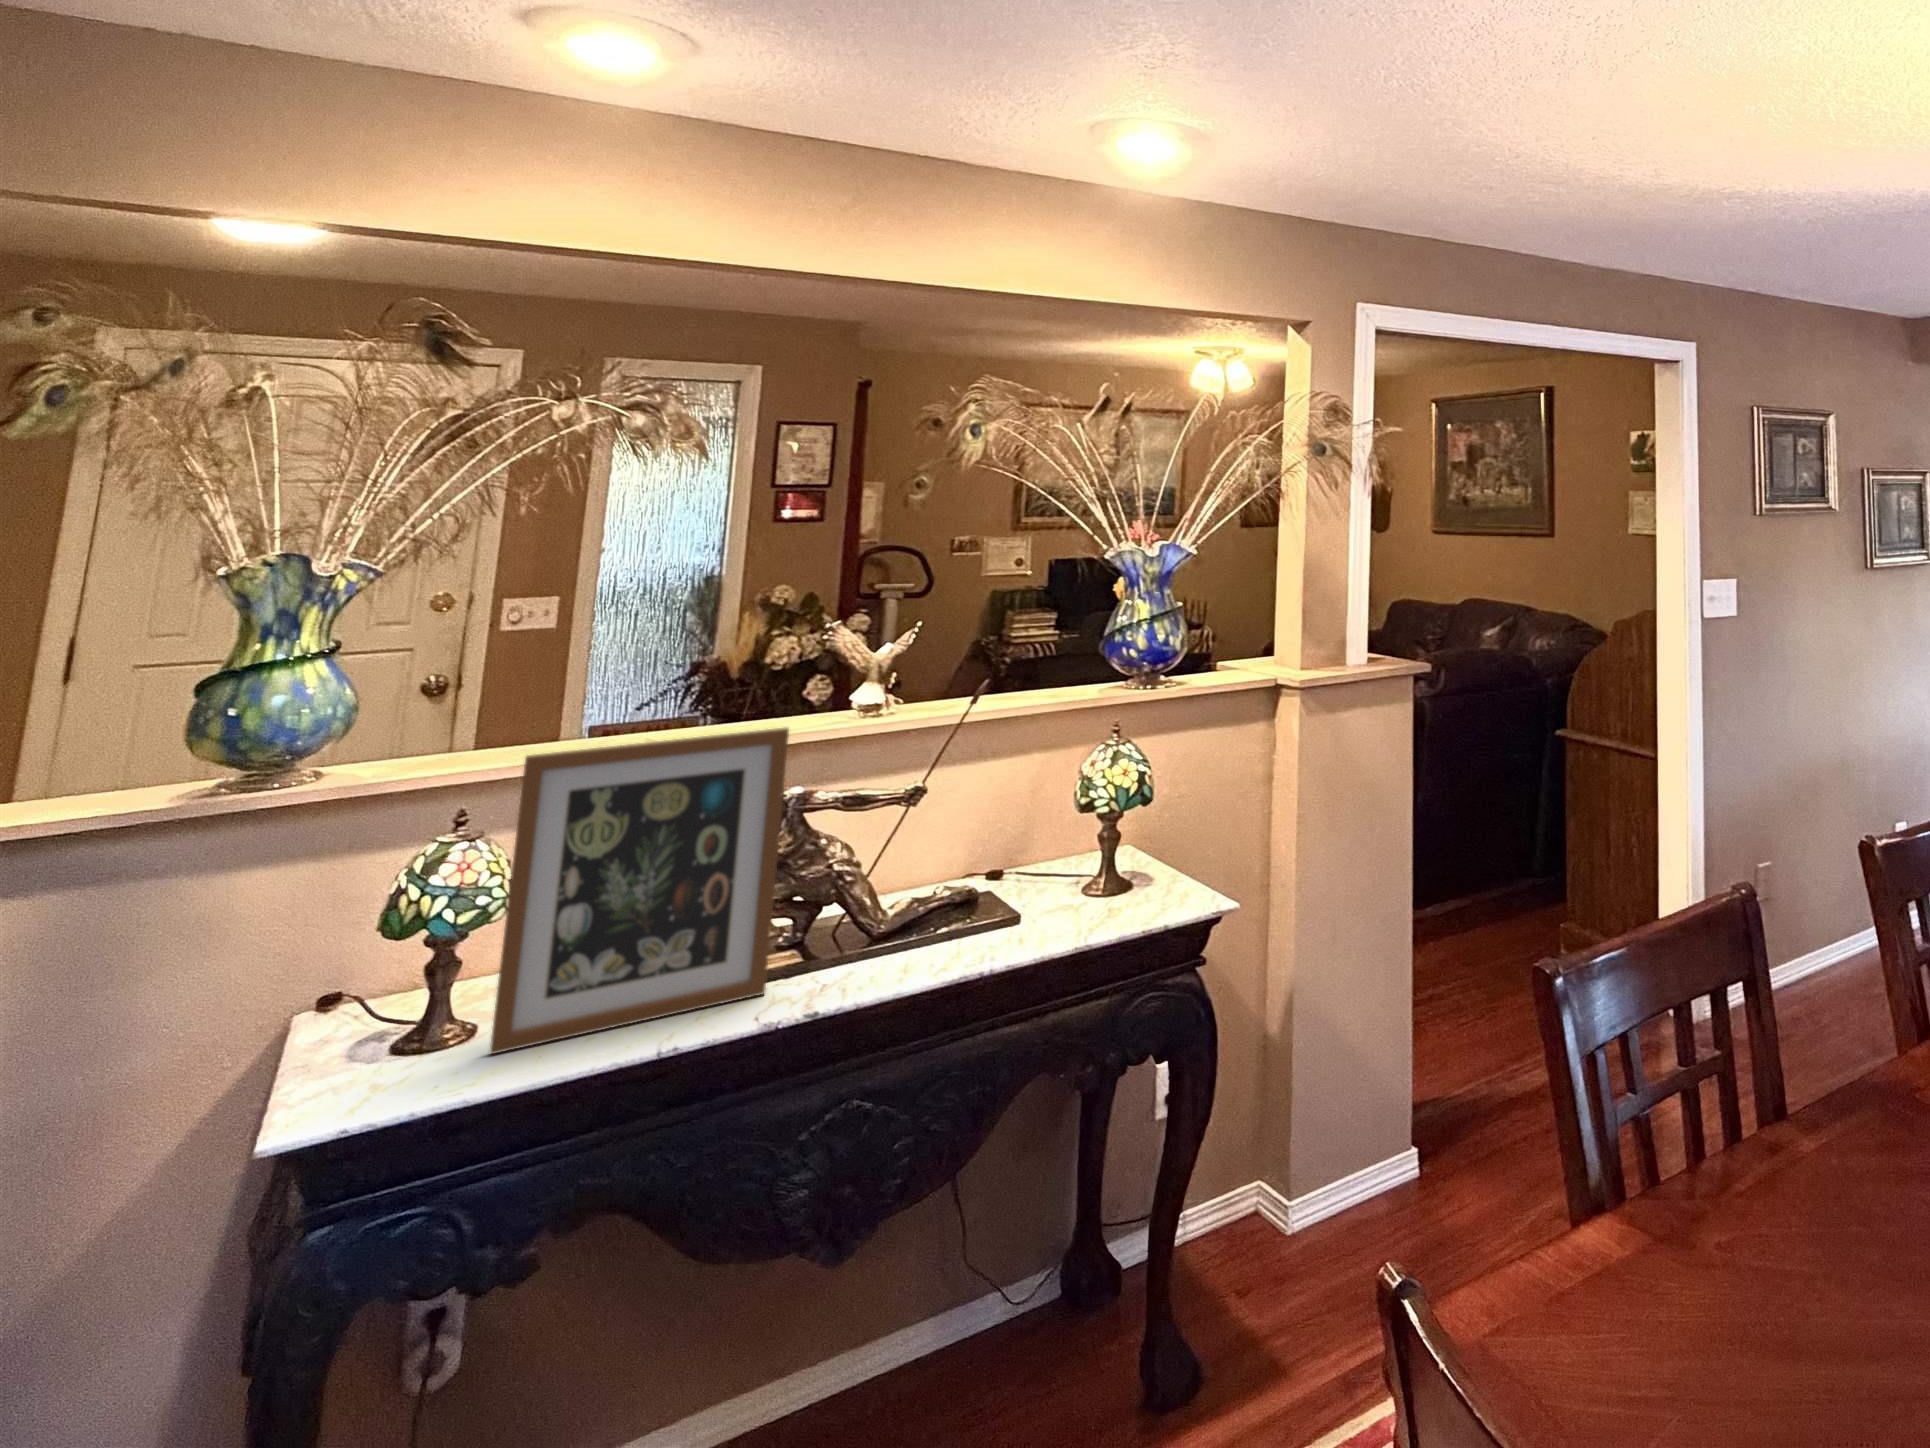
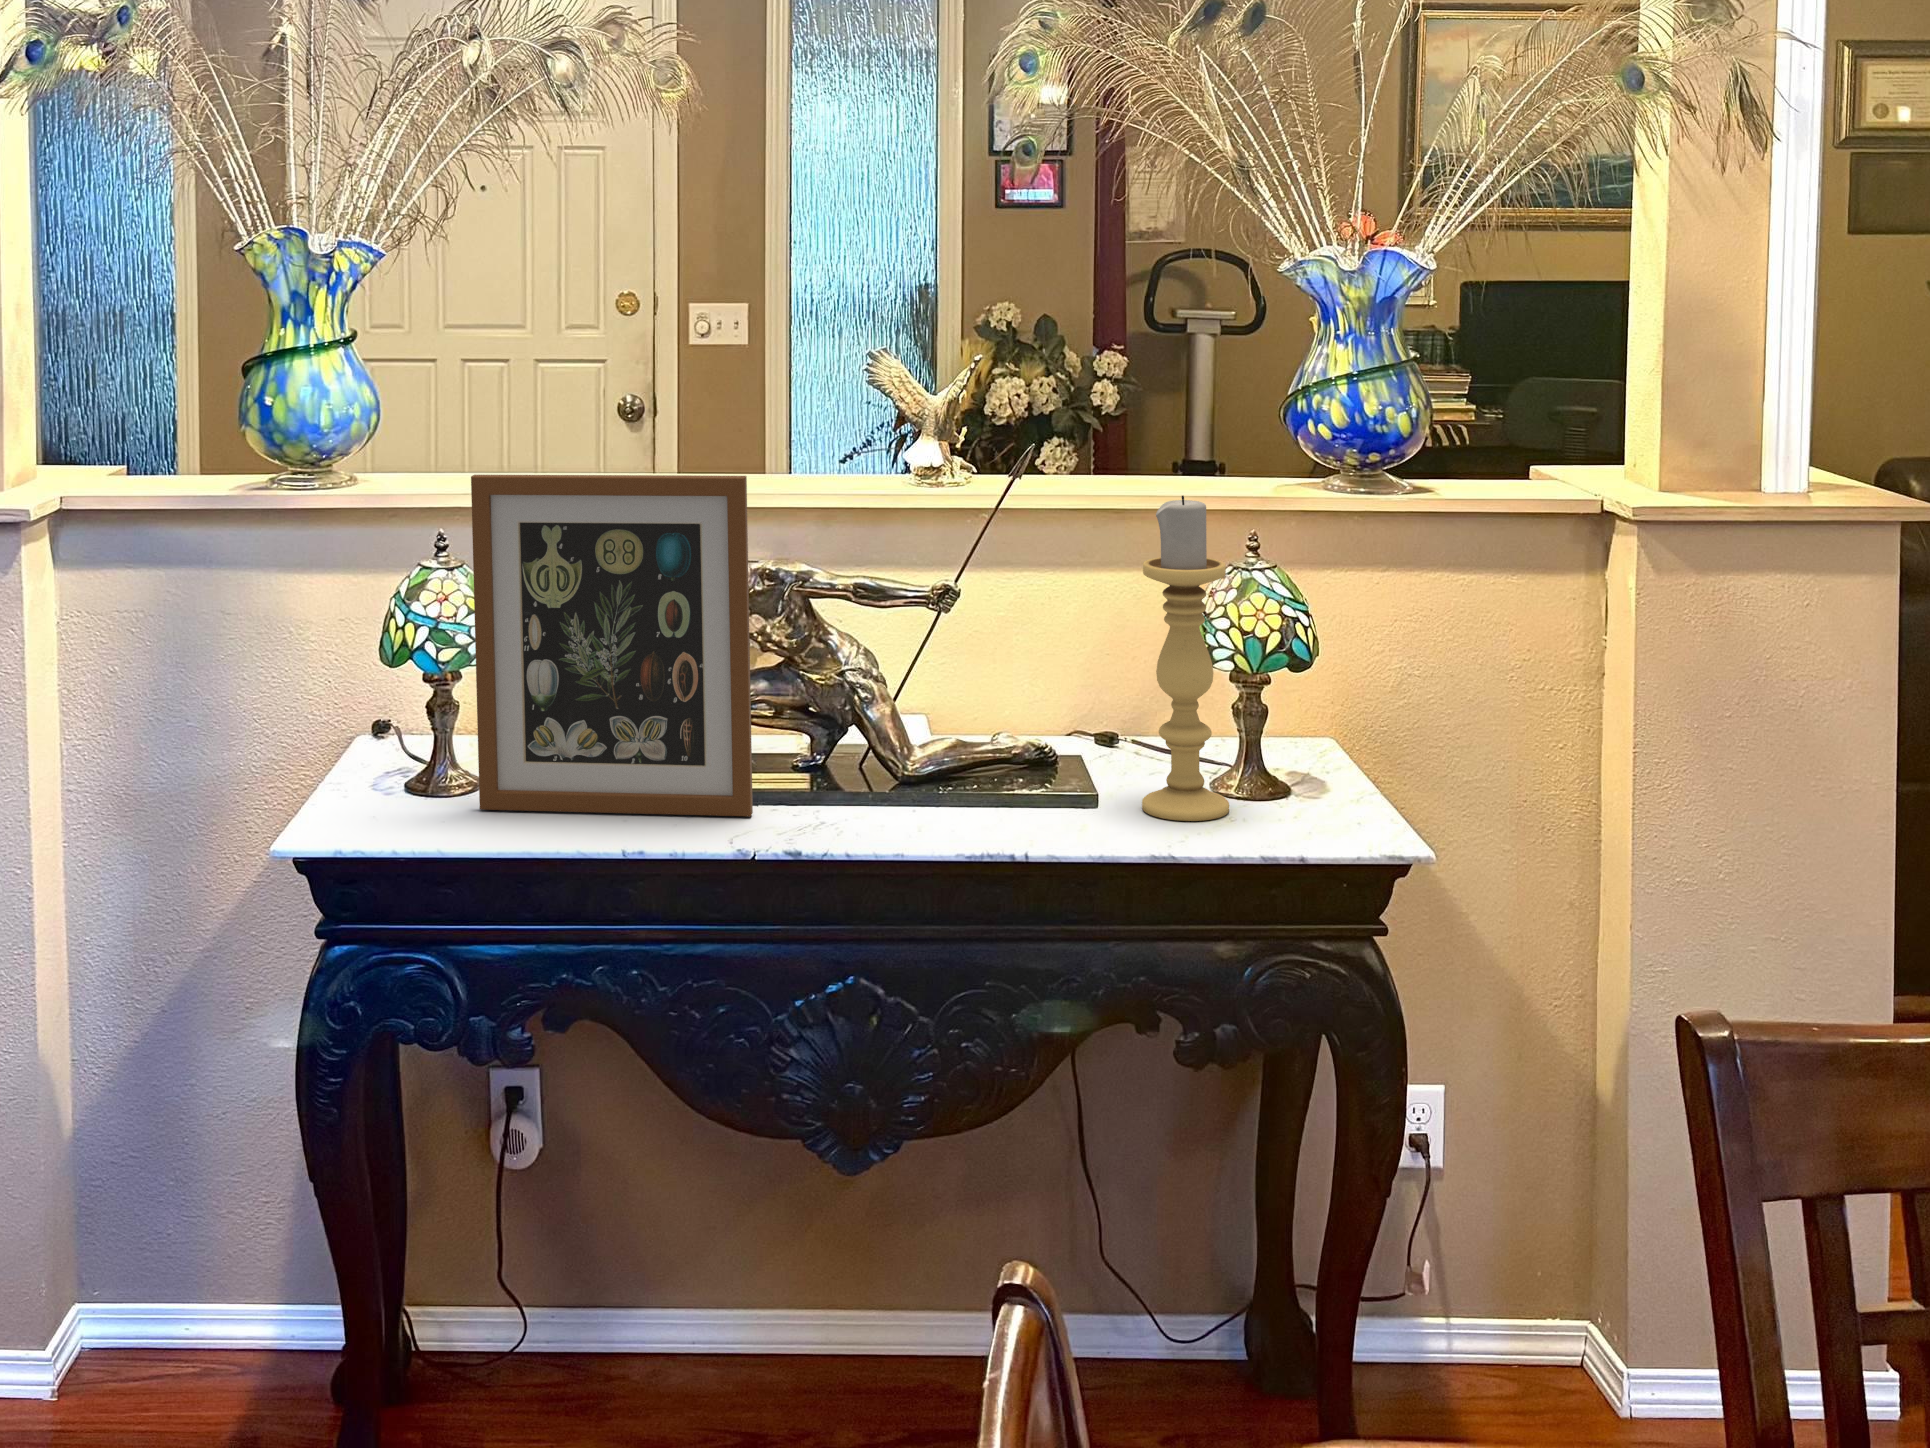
candle holder: none [1050,705,1114,920] -> present [1142,496,1229,821]

